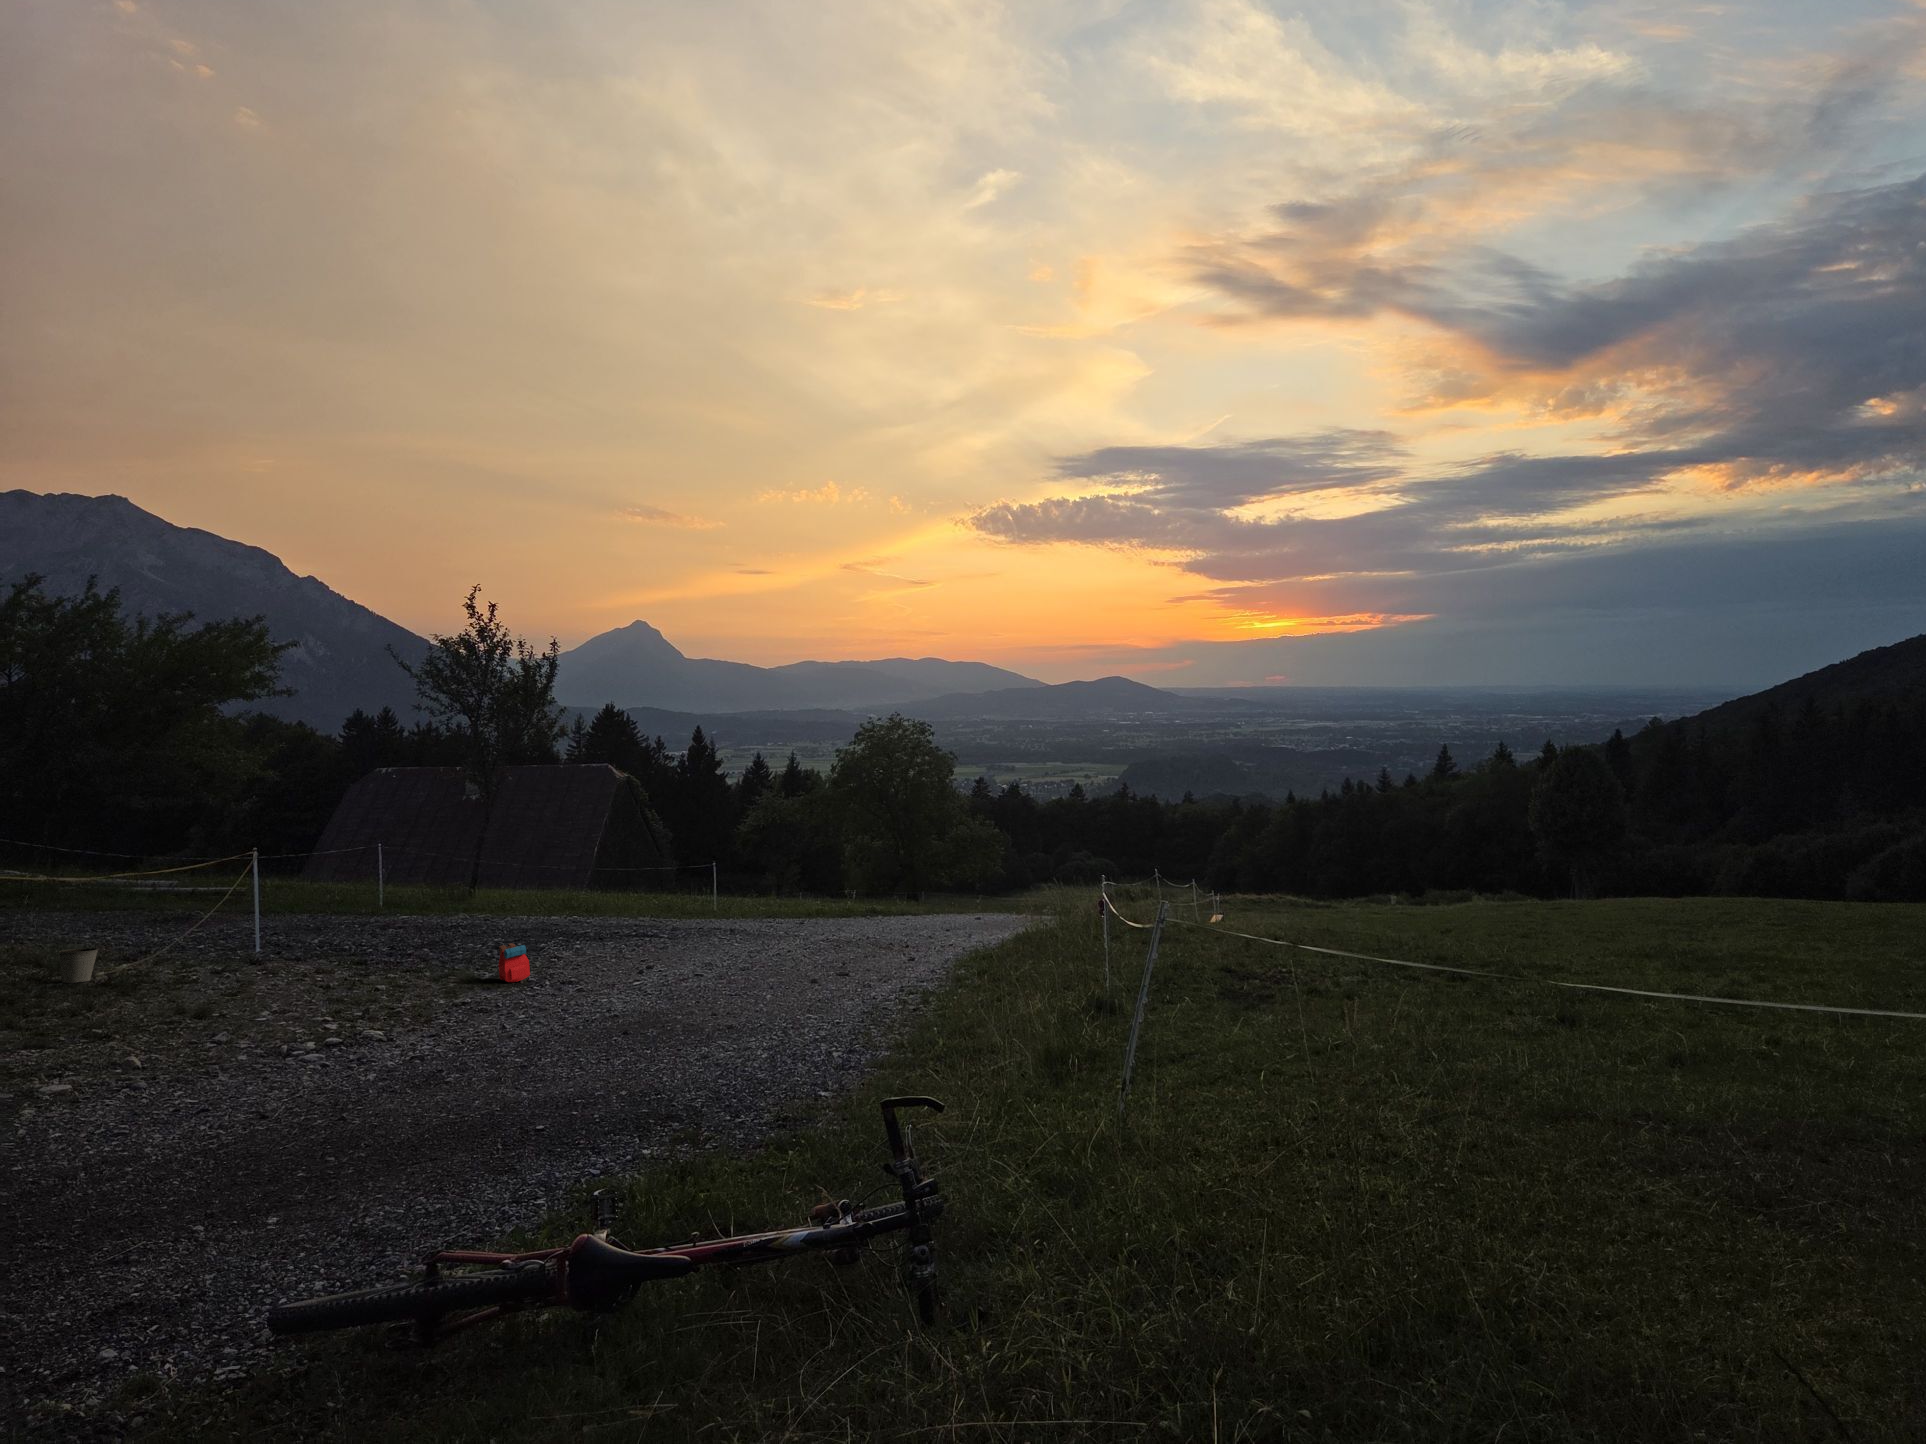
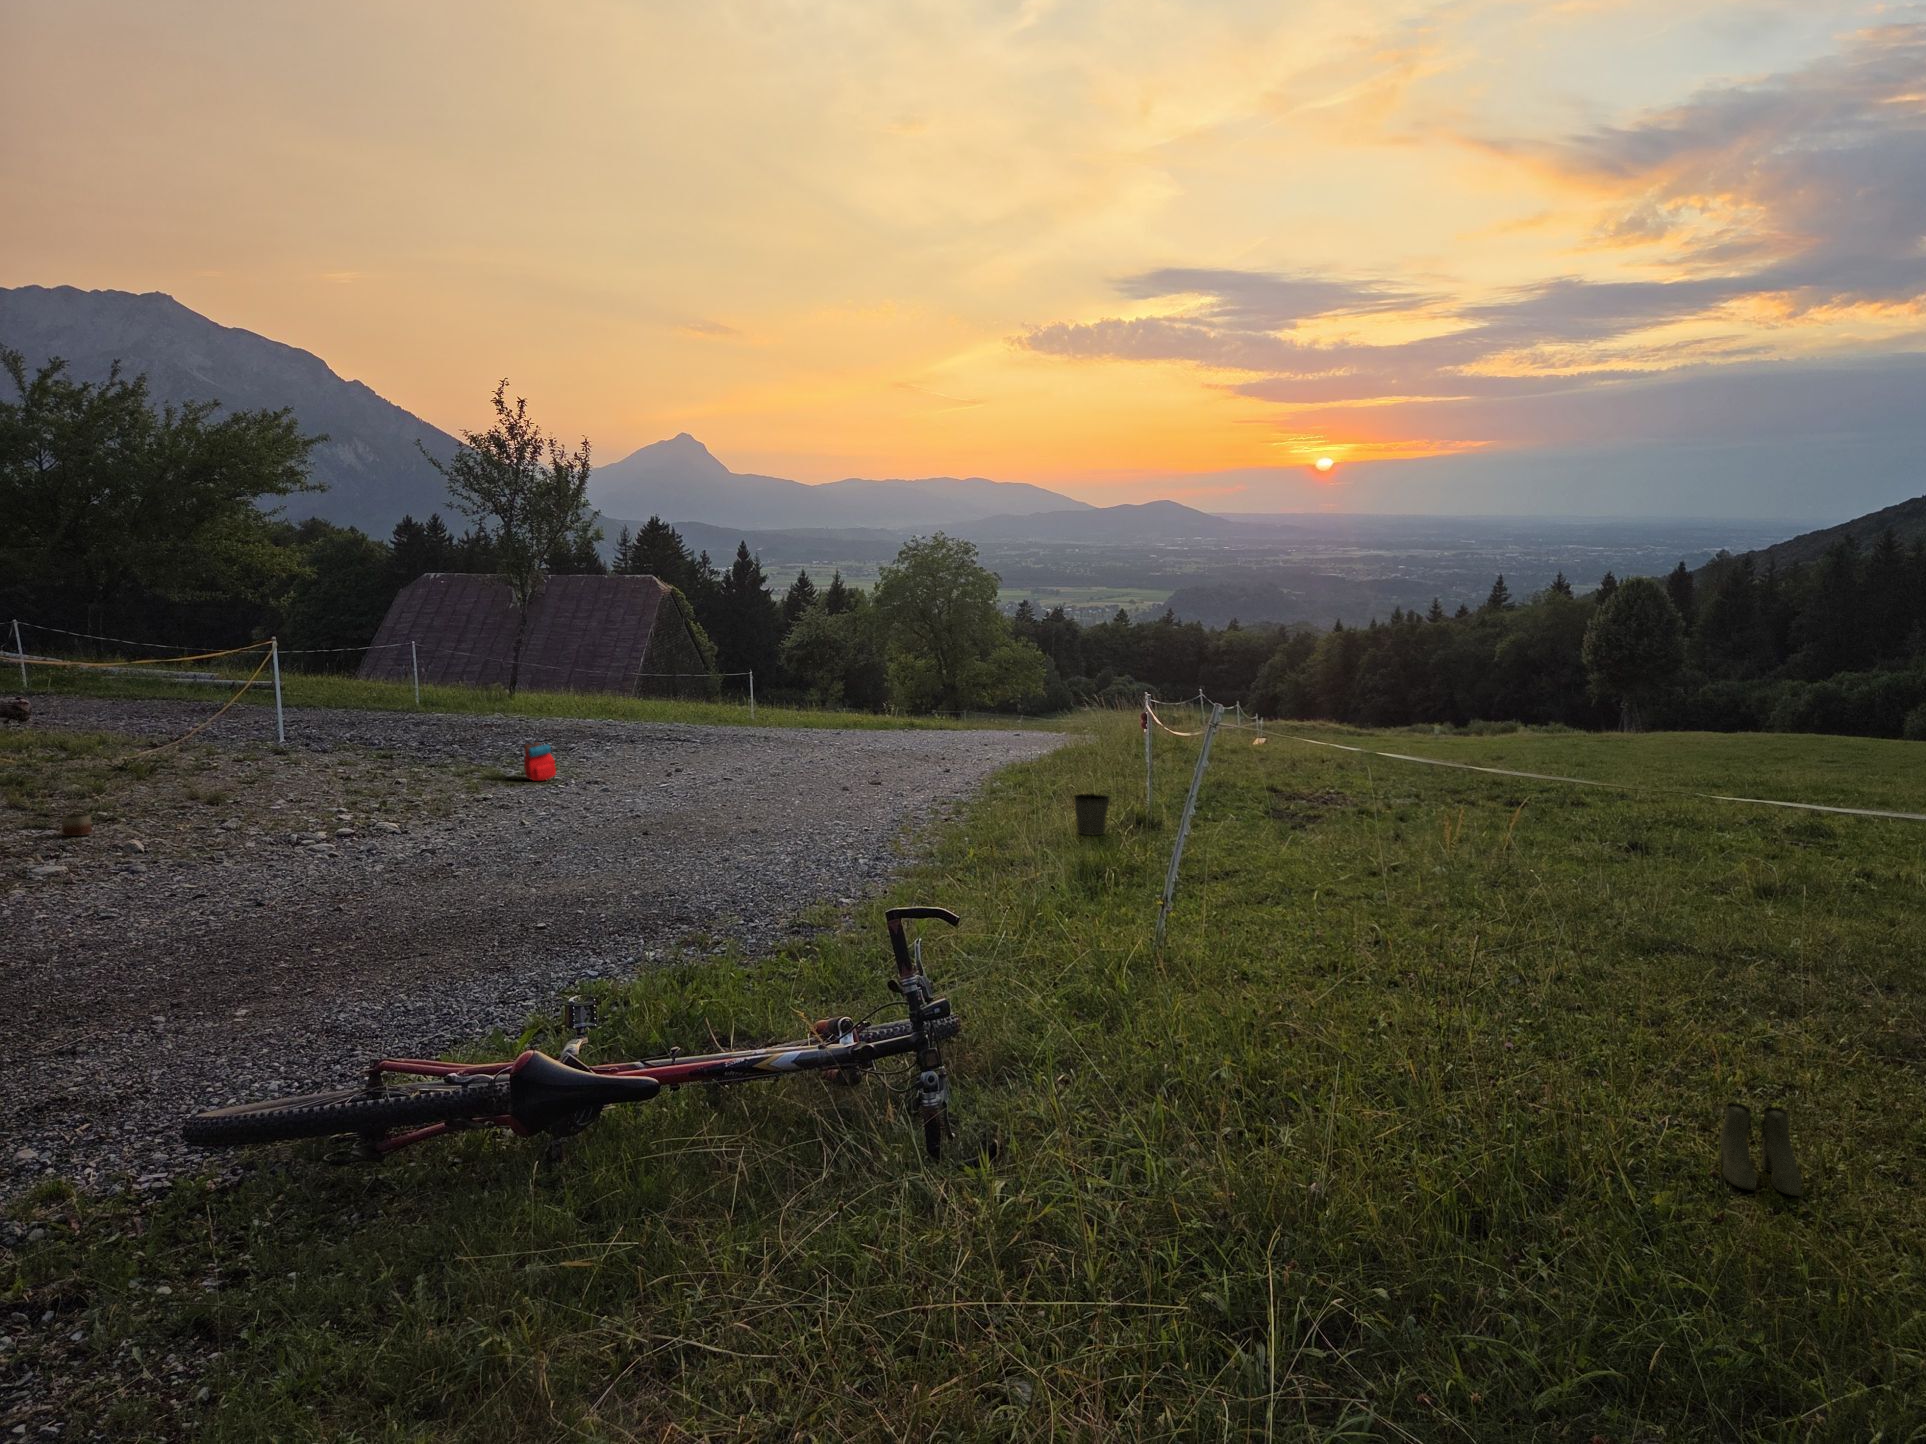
bucket: present [56,947,98,983] -> present [1074,794,1109,835]
planter: none [61,1032,90,1055] -> present [62,814,91,836]
boots: none [1567,1238,1630,1315] -> present [1719,1103,1802,1196]

